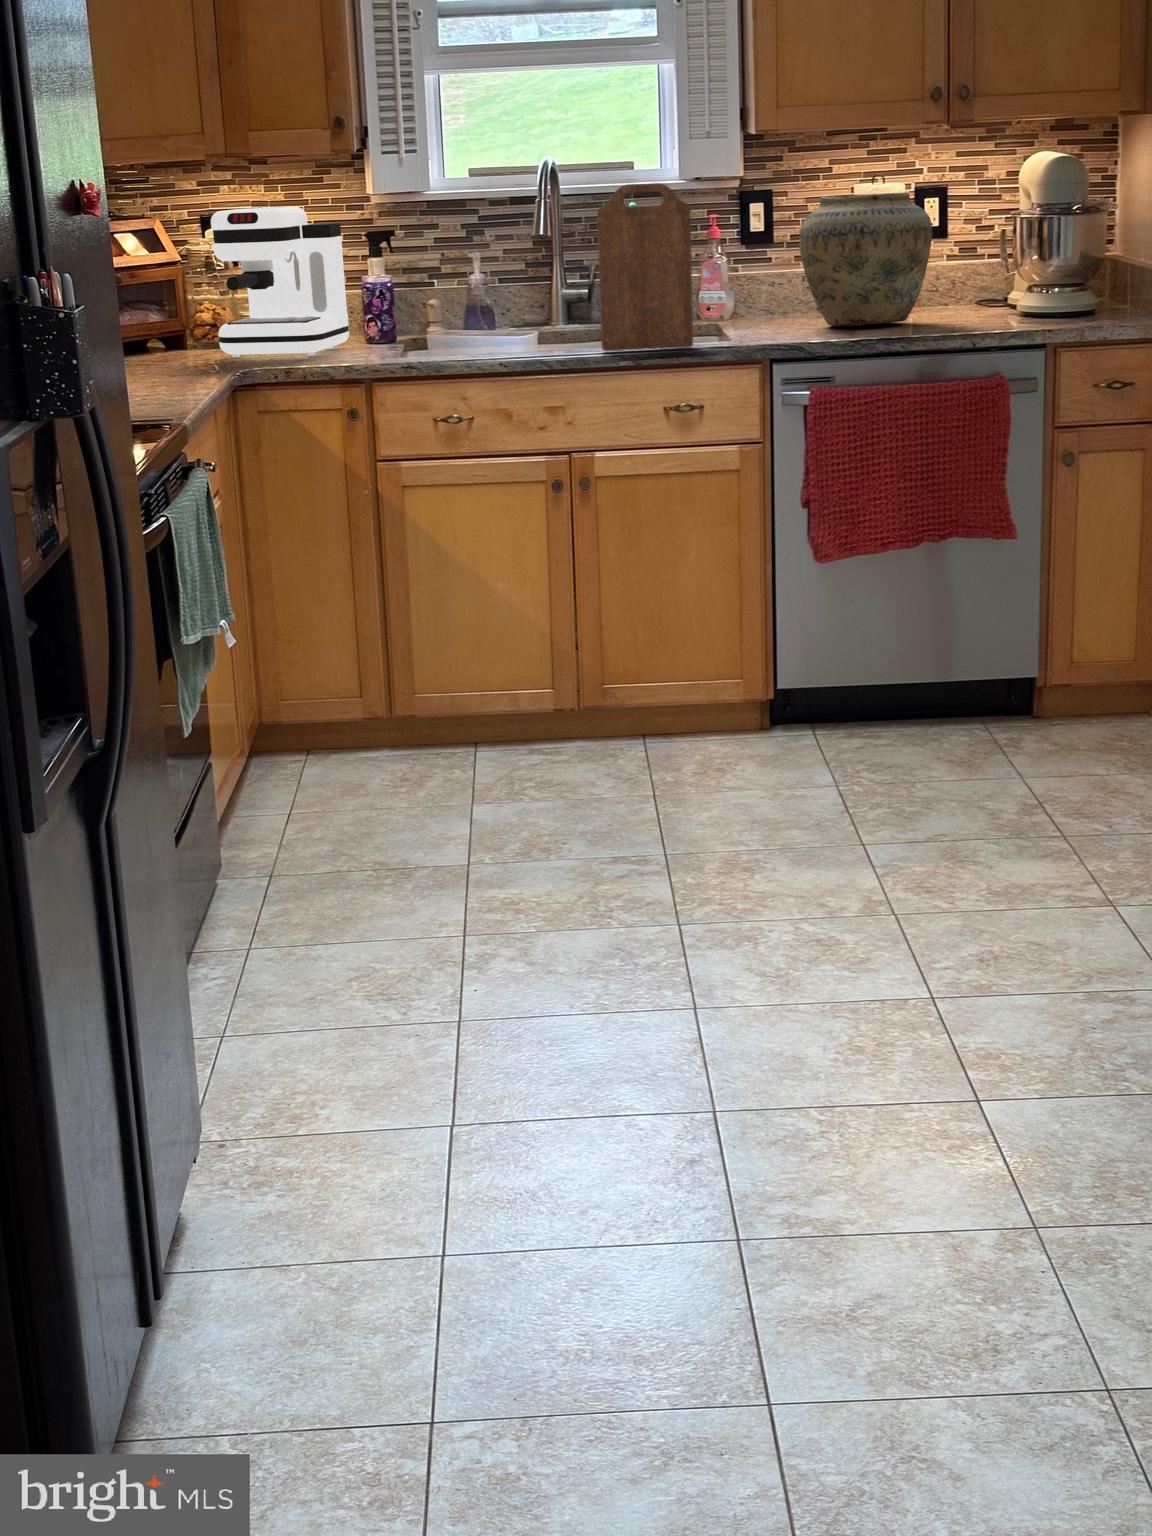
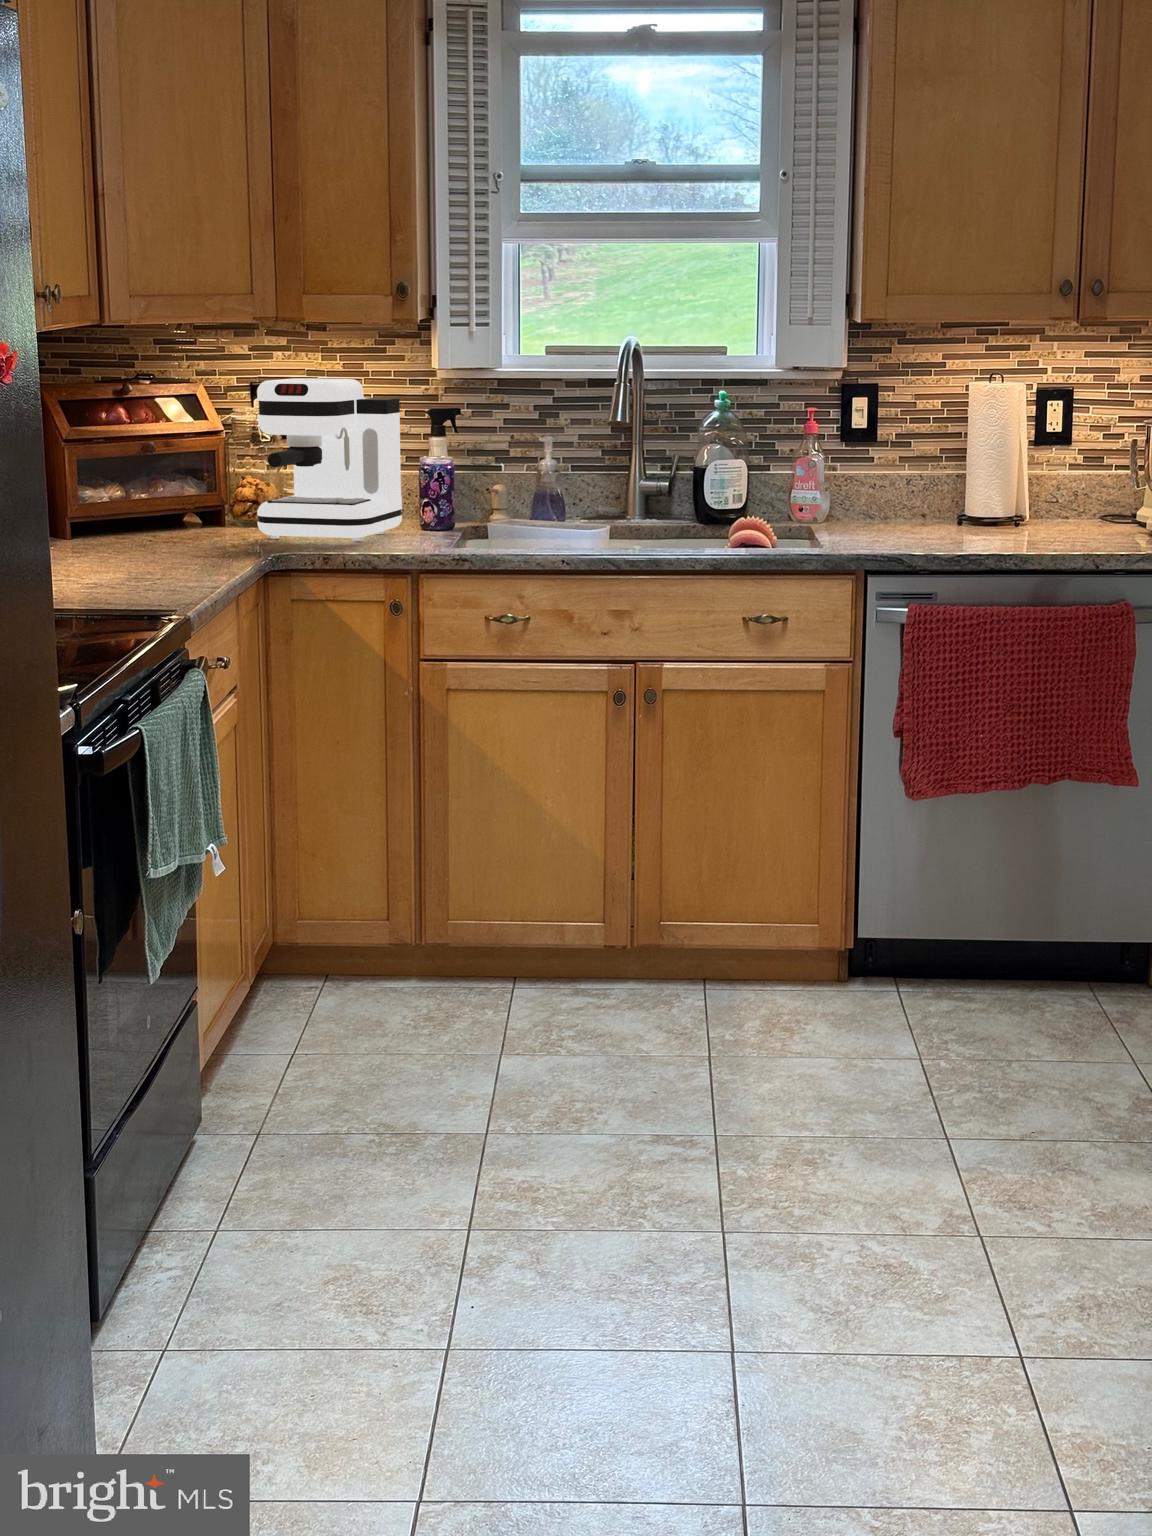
cutting board: present [597,183,693,351] -> none [677,374,784,554]
vase: present [799,192,932,326] -> none [905,394,1054,537]

